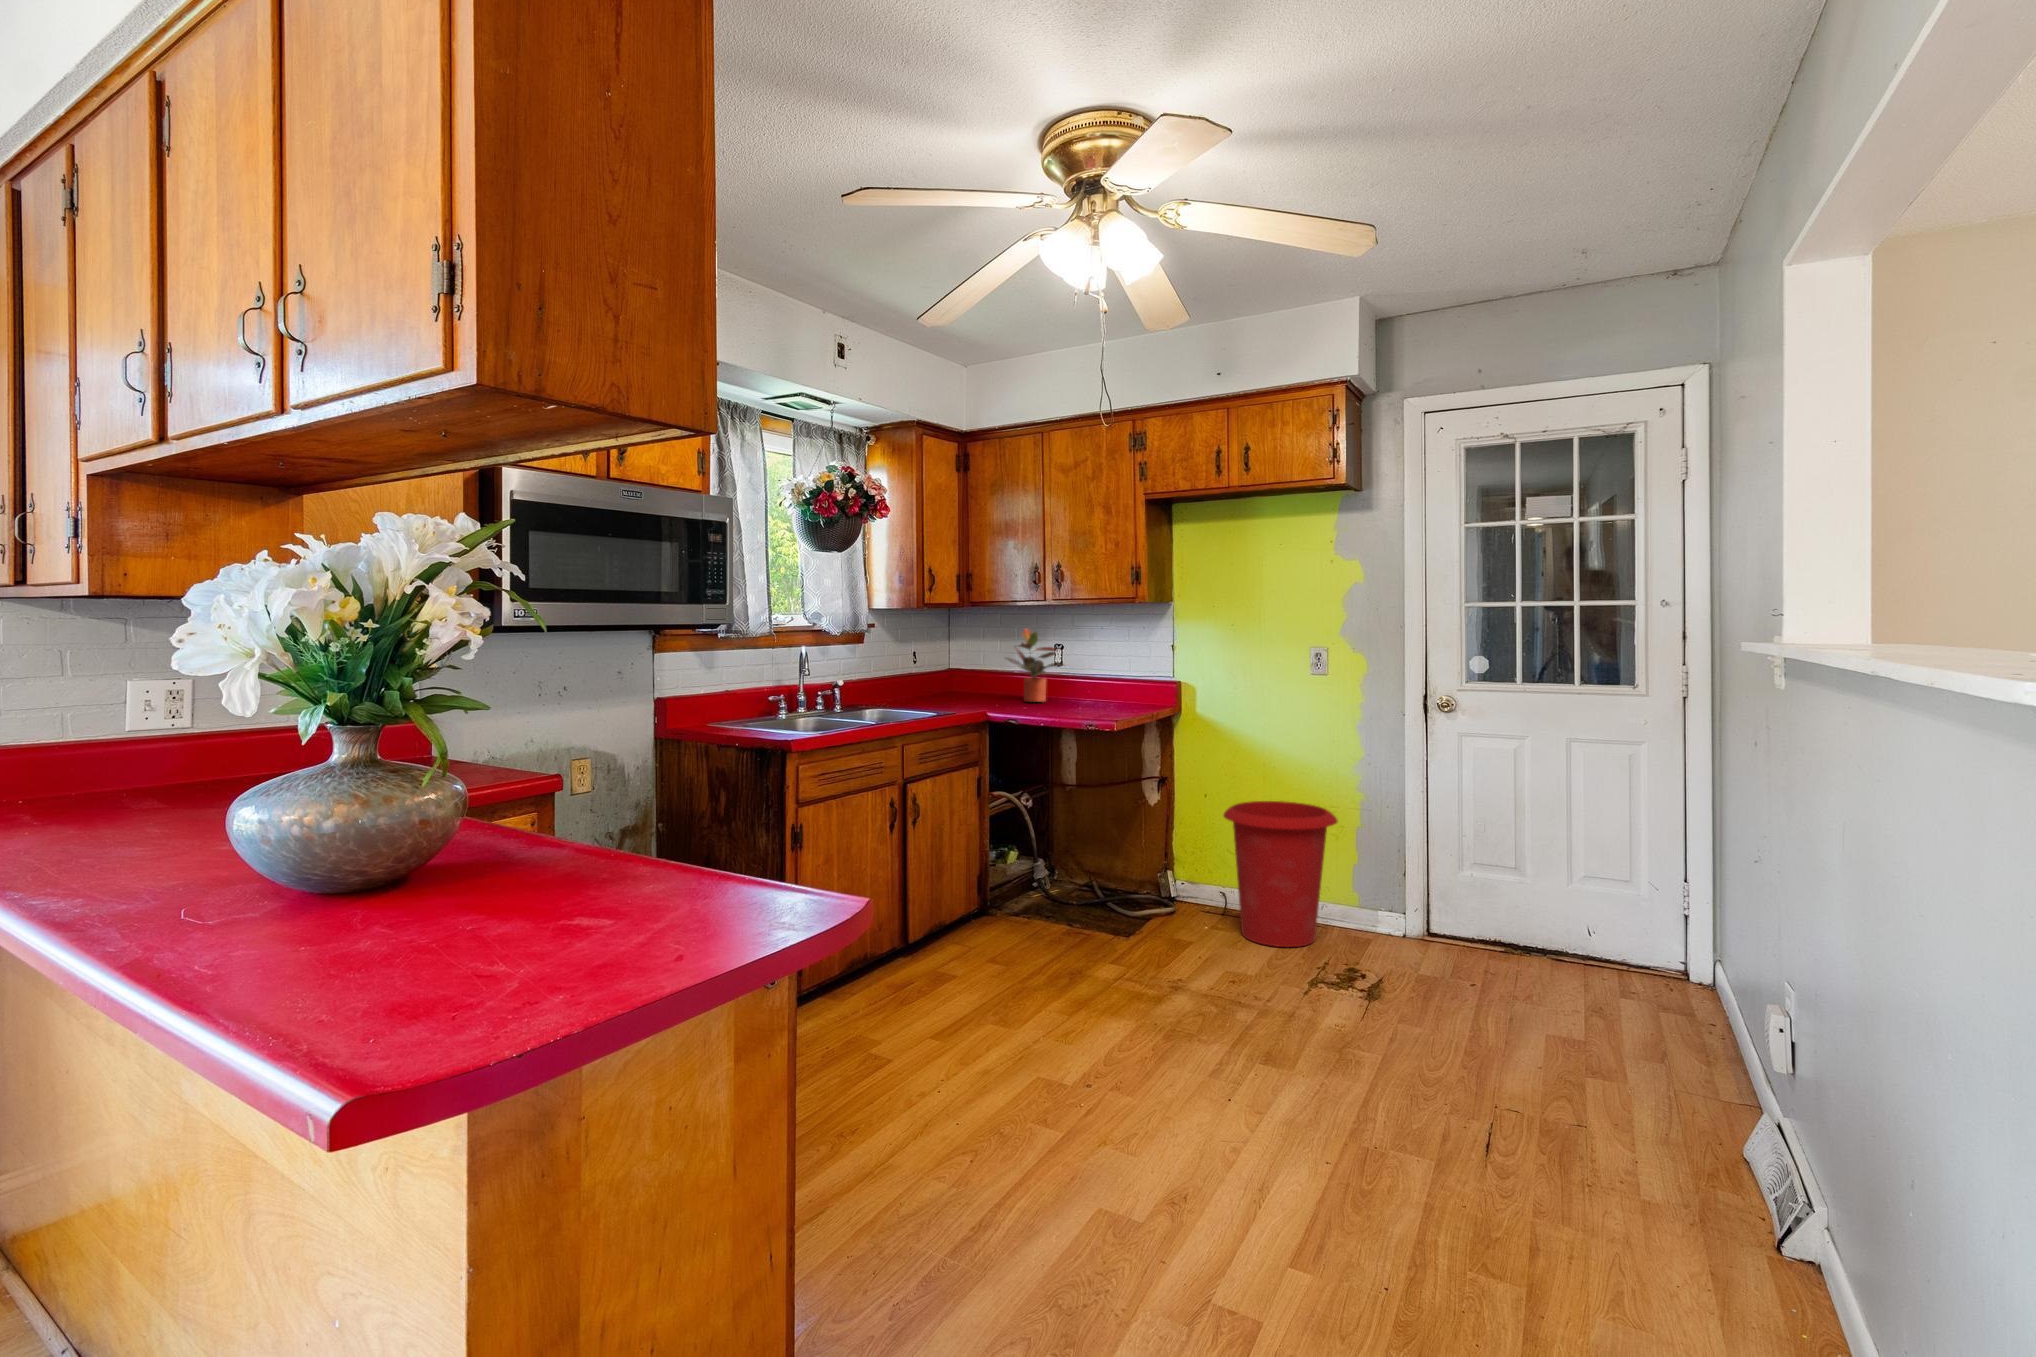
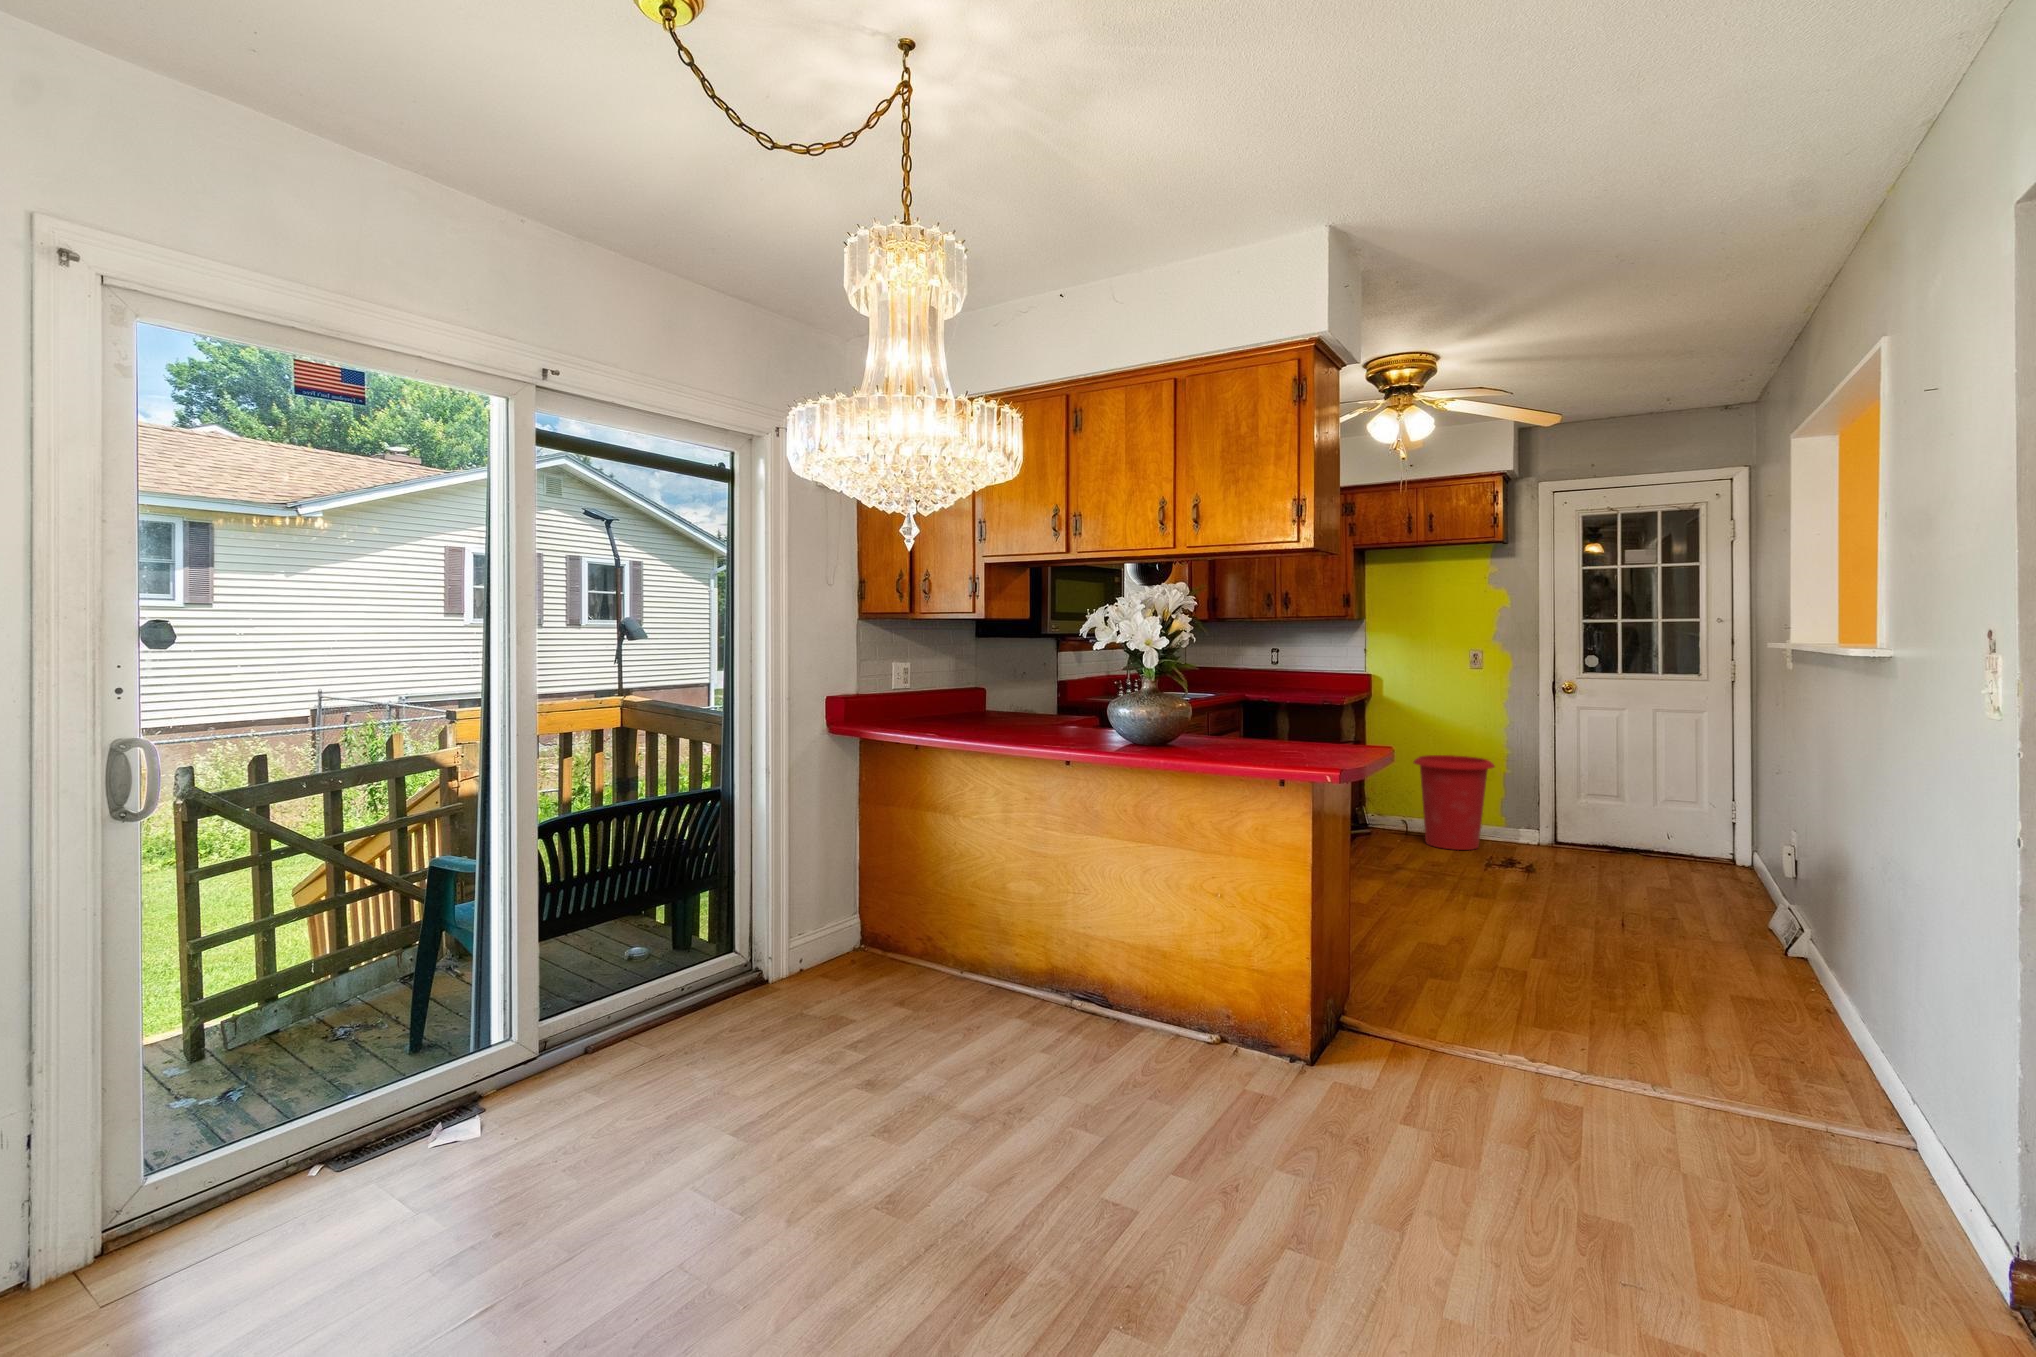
potted plant: present [1006,629,1063,702] -> none [1240,636,1284,689]

